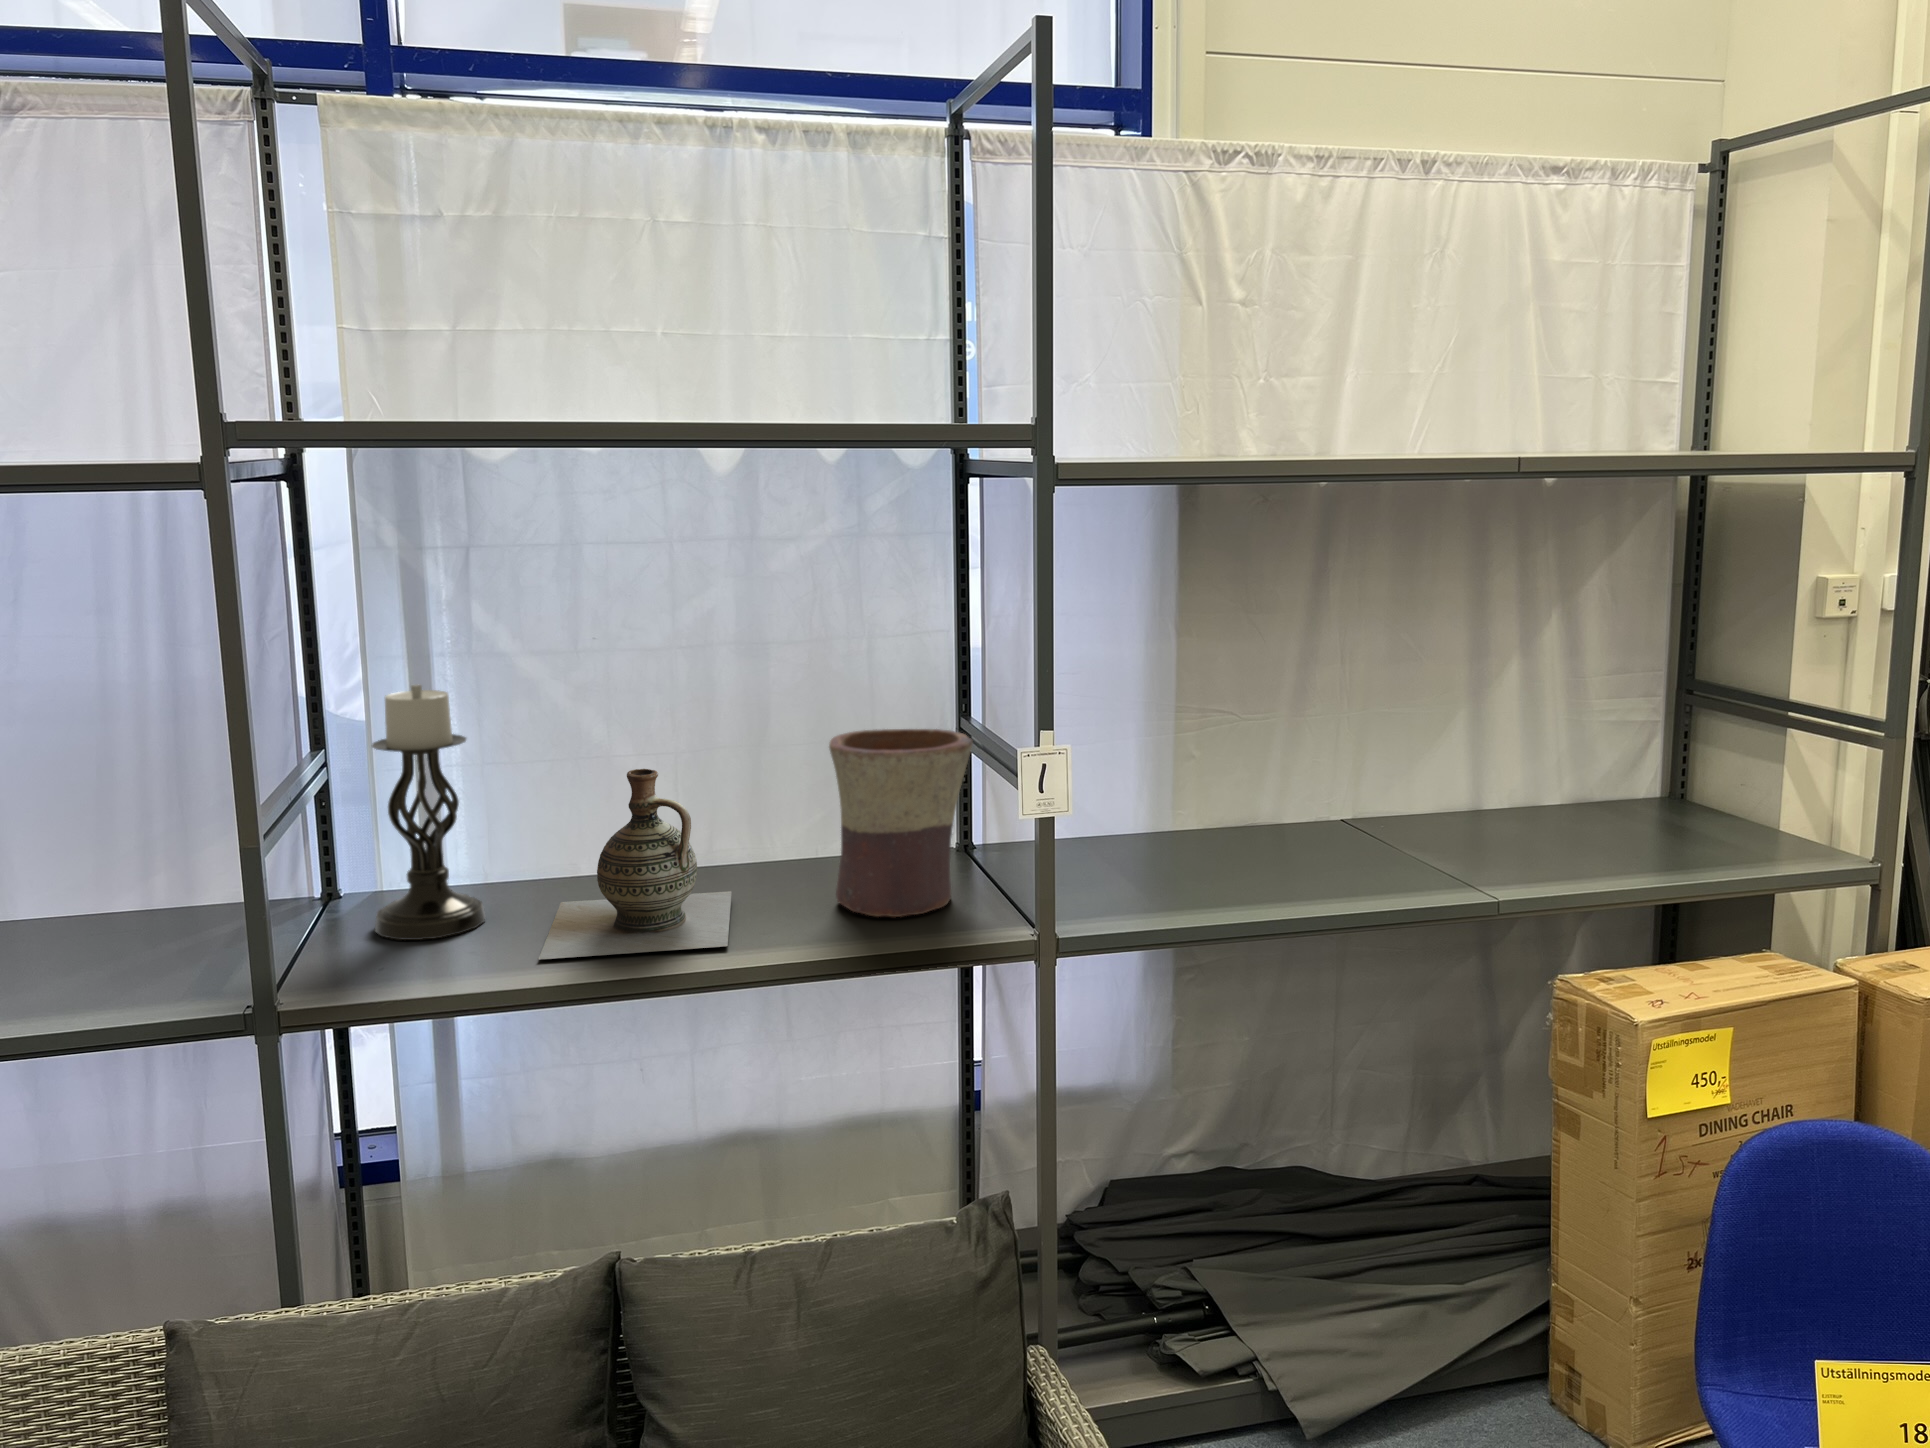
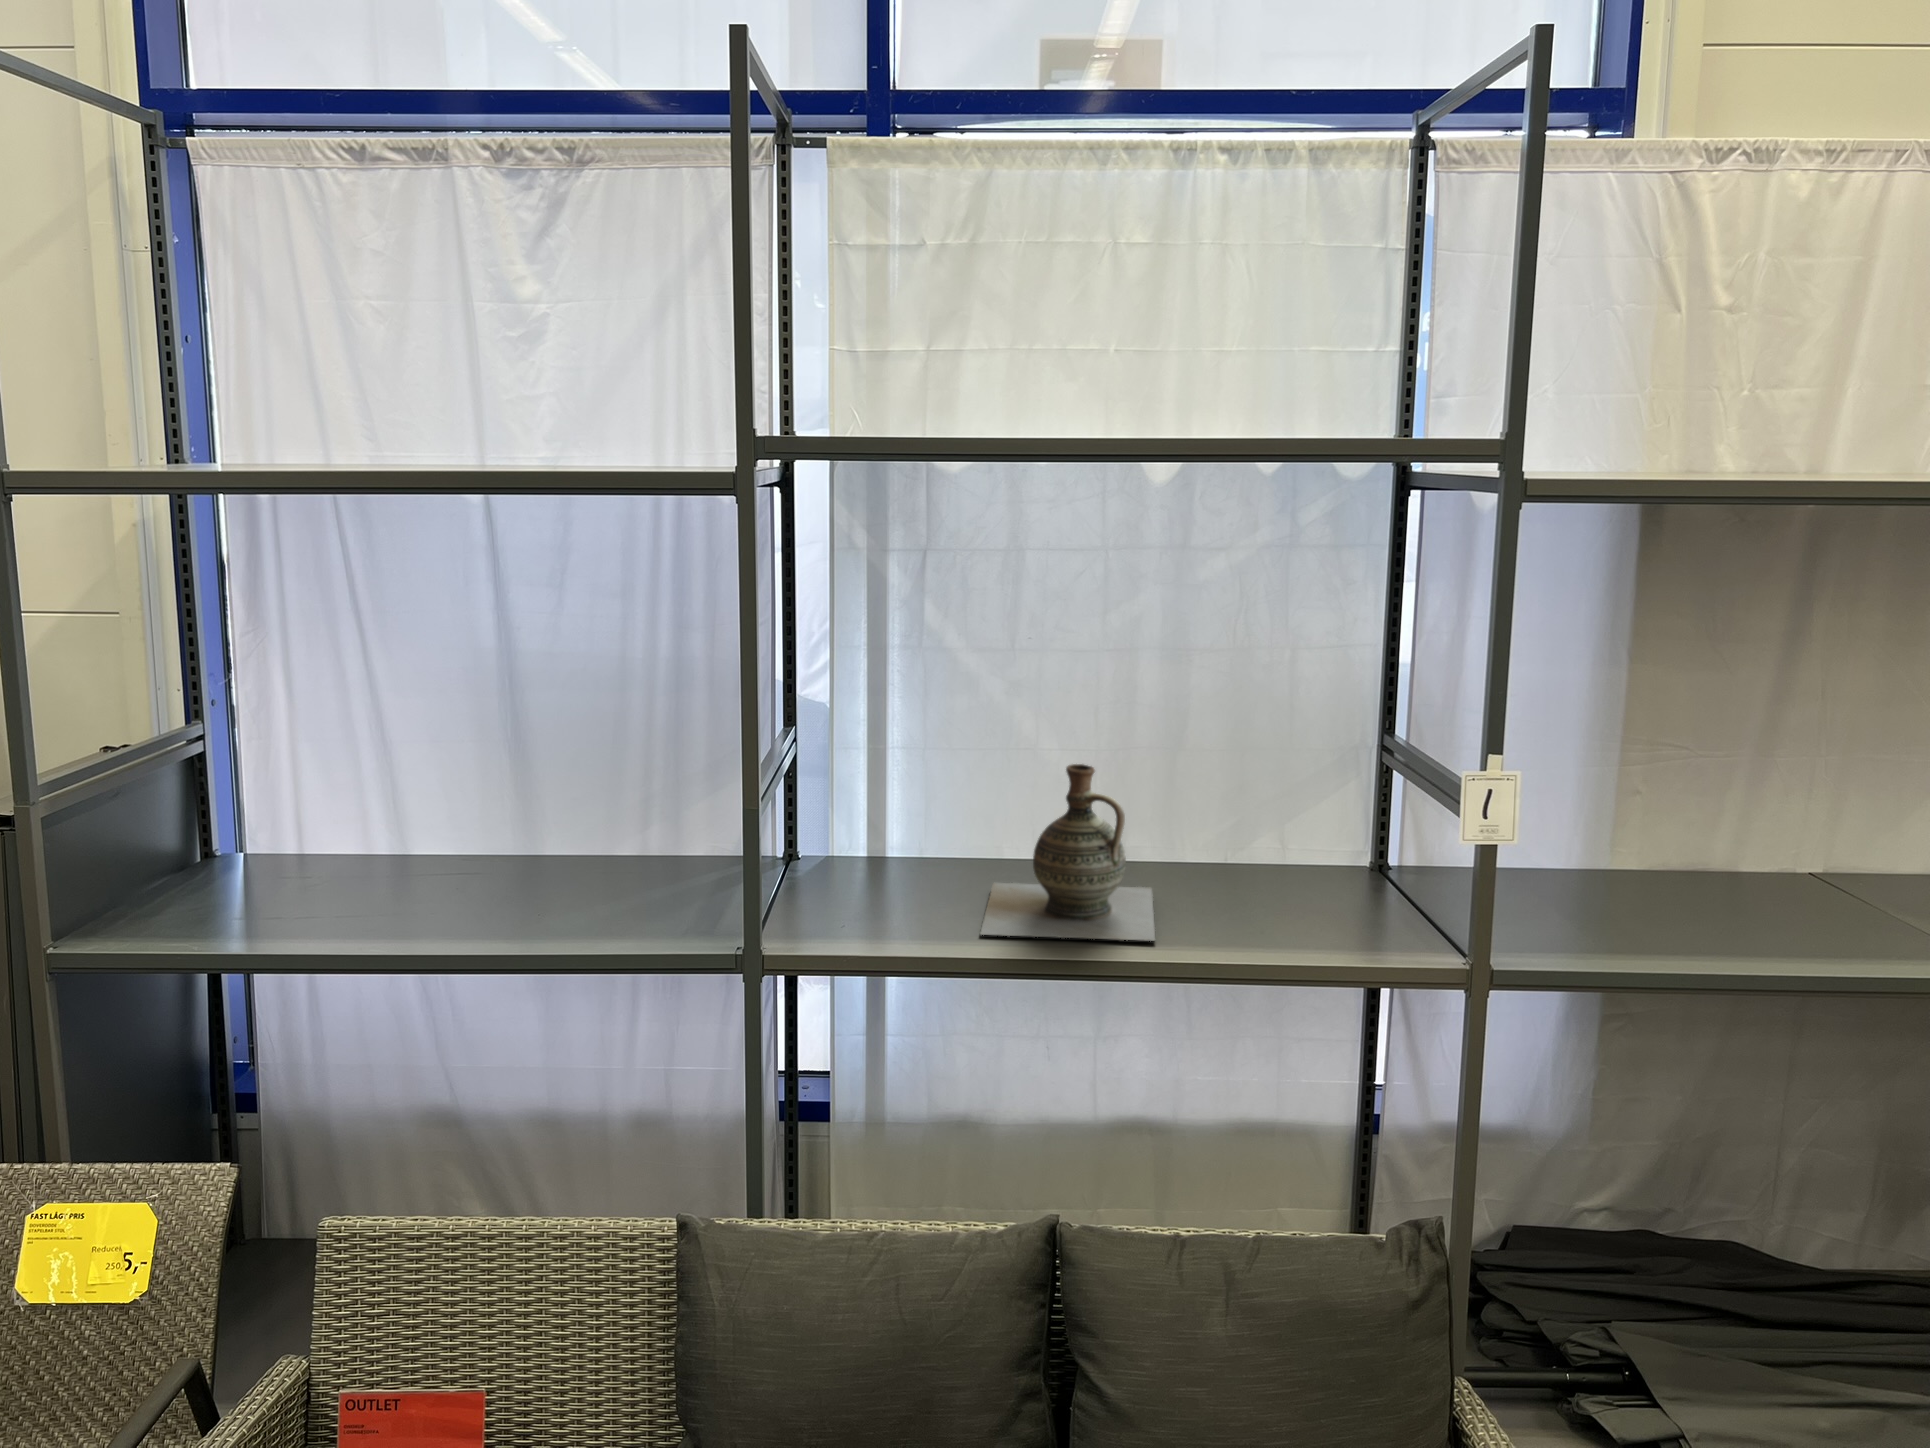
candle holder: present [372,684,485,940] -> none [832,673,926,905]
flower pot: present [829,729,973,917] -> none [1256,741,1408,929]

